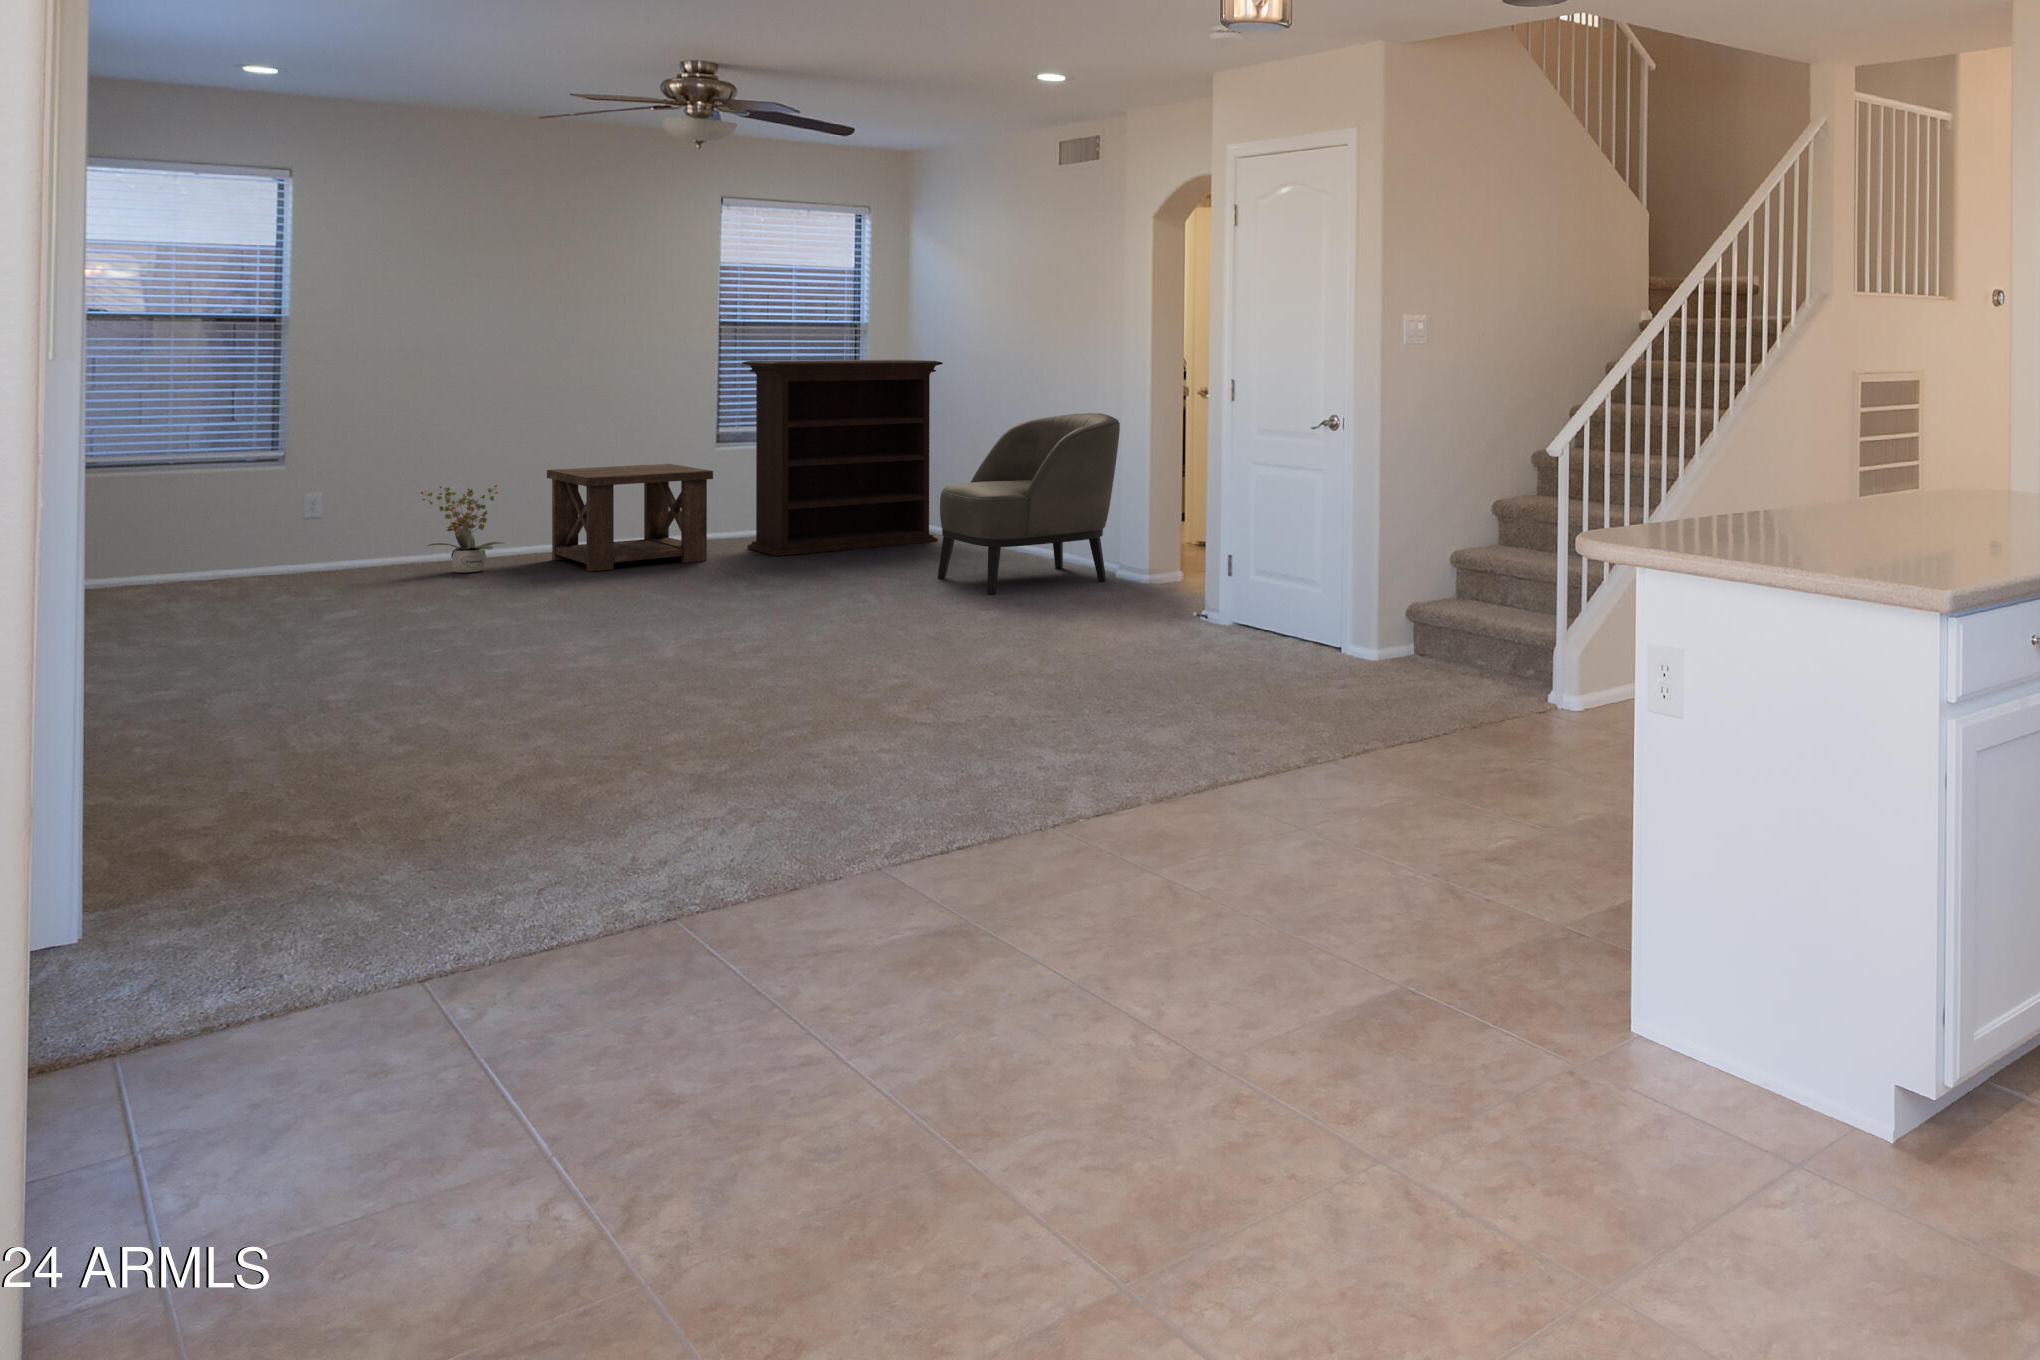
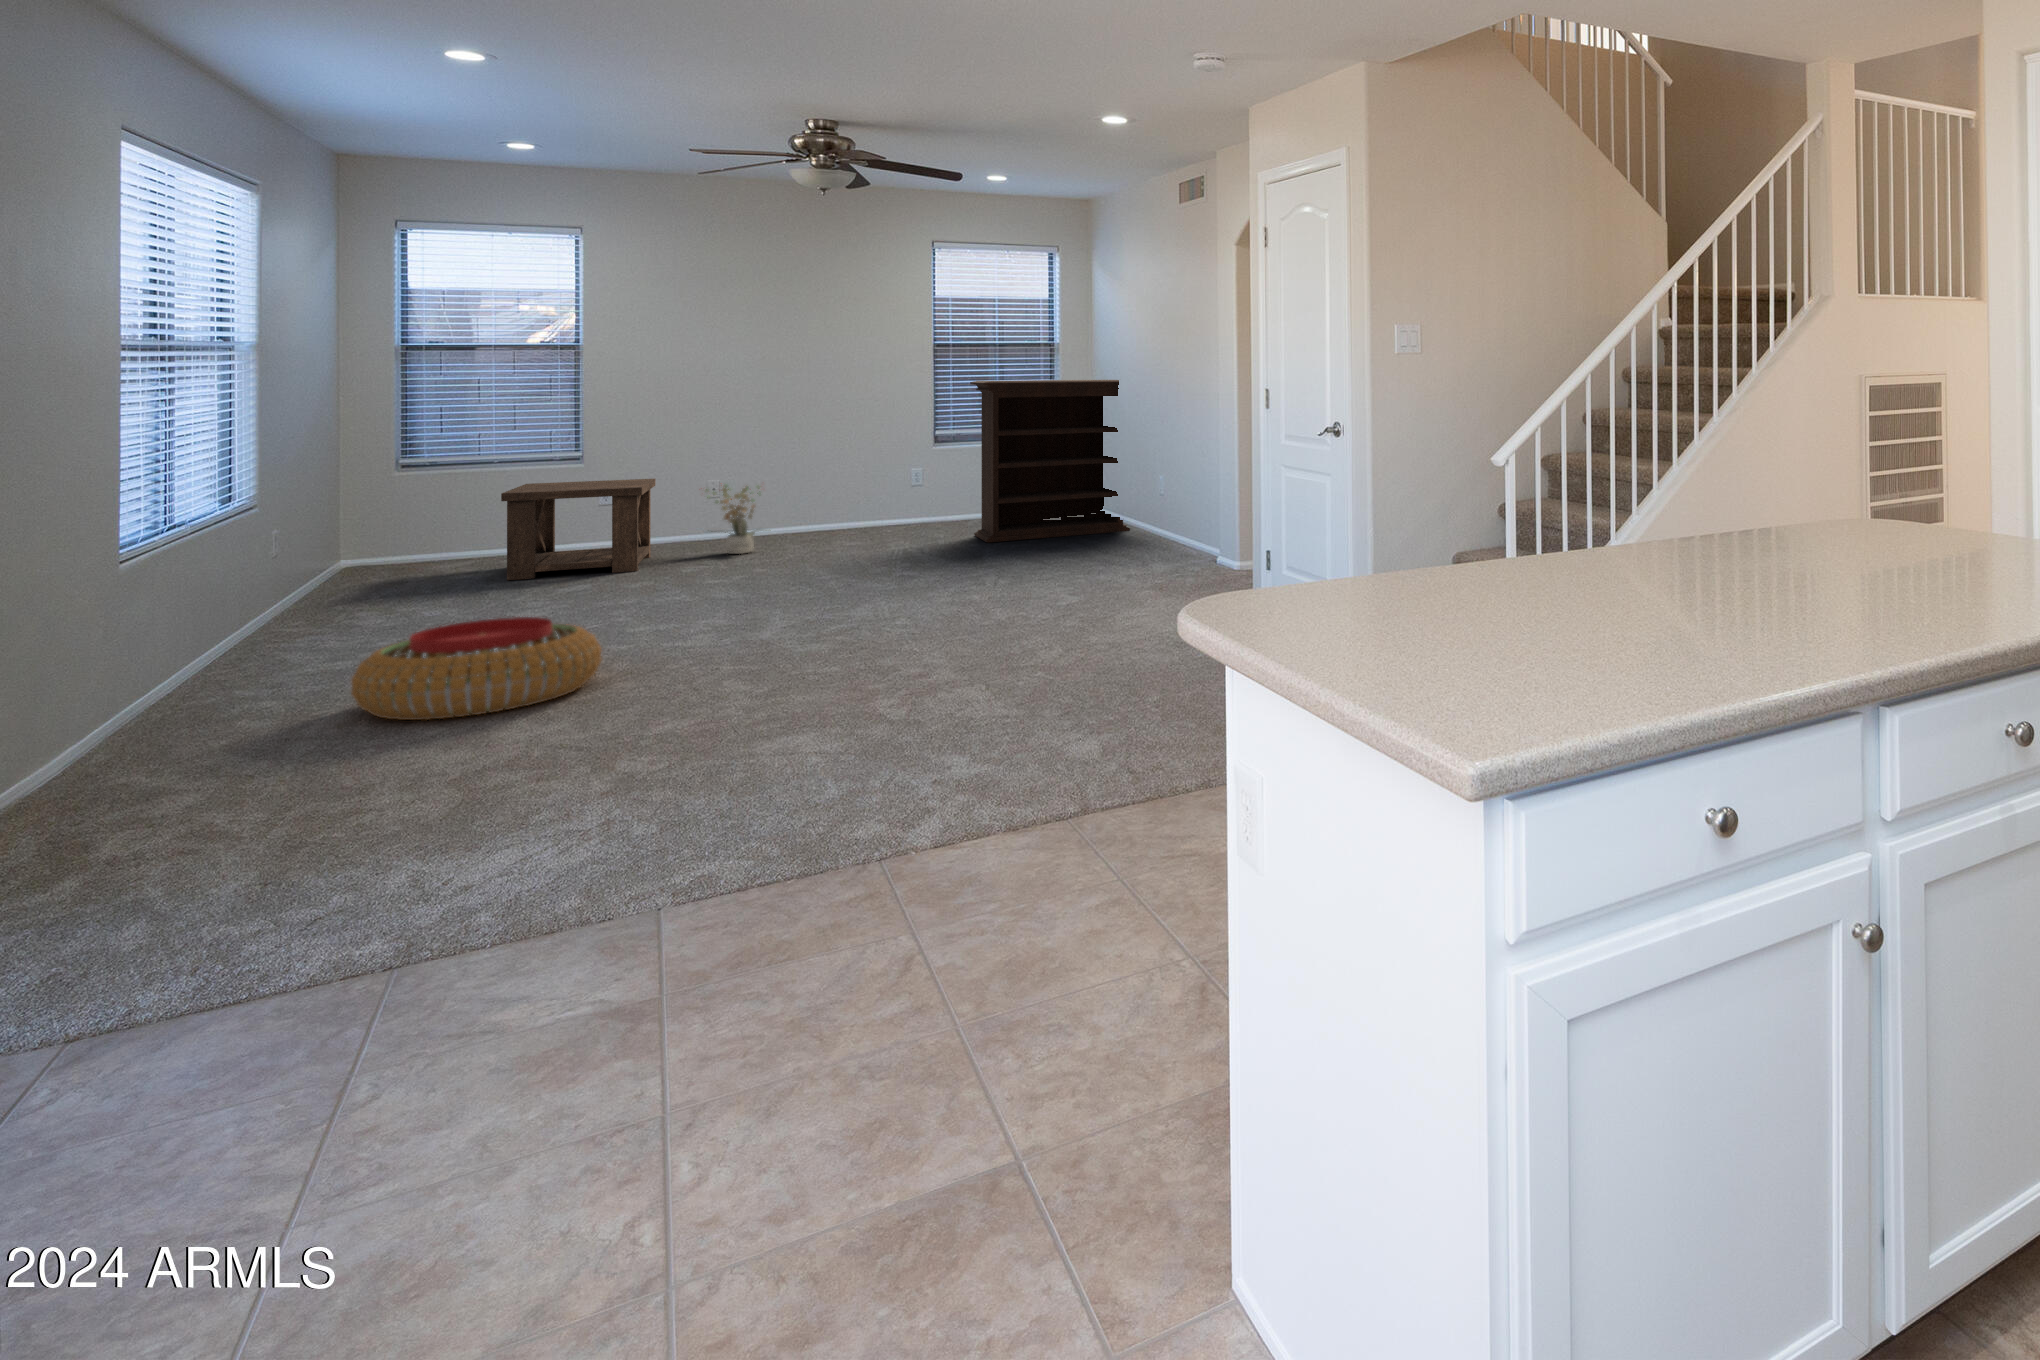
armchair: present [938,413,1120,594] -> none [1089,424,1241,582]
side table: present [547,464,713,572] -> present [501,479,656,580]
pouf: none [283,629,534,737] -> present [351,617,601,720]

